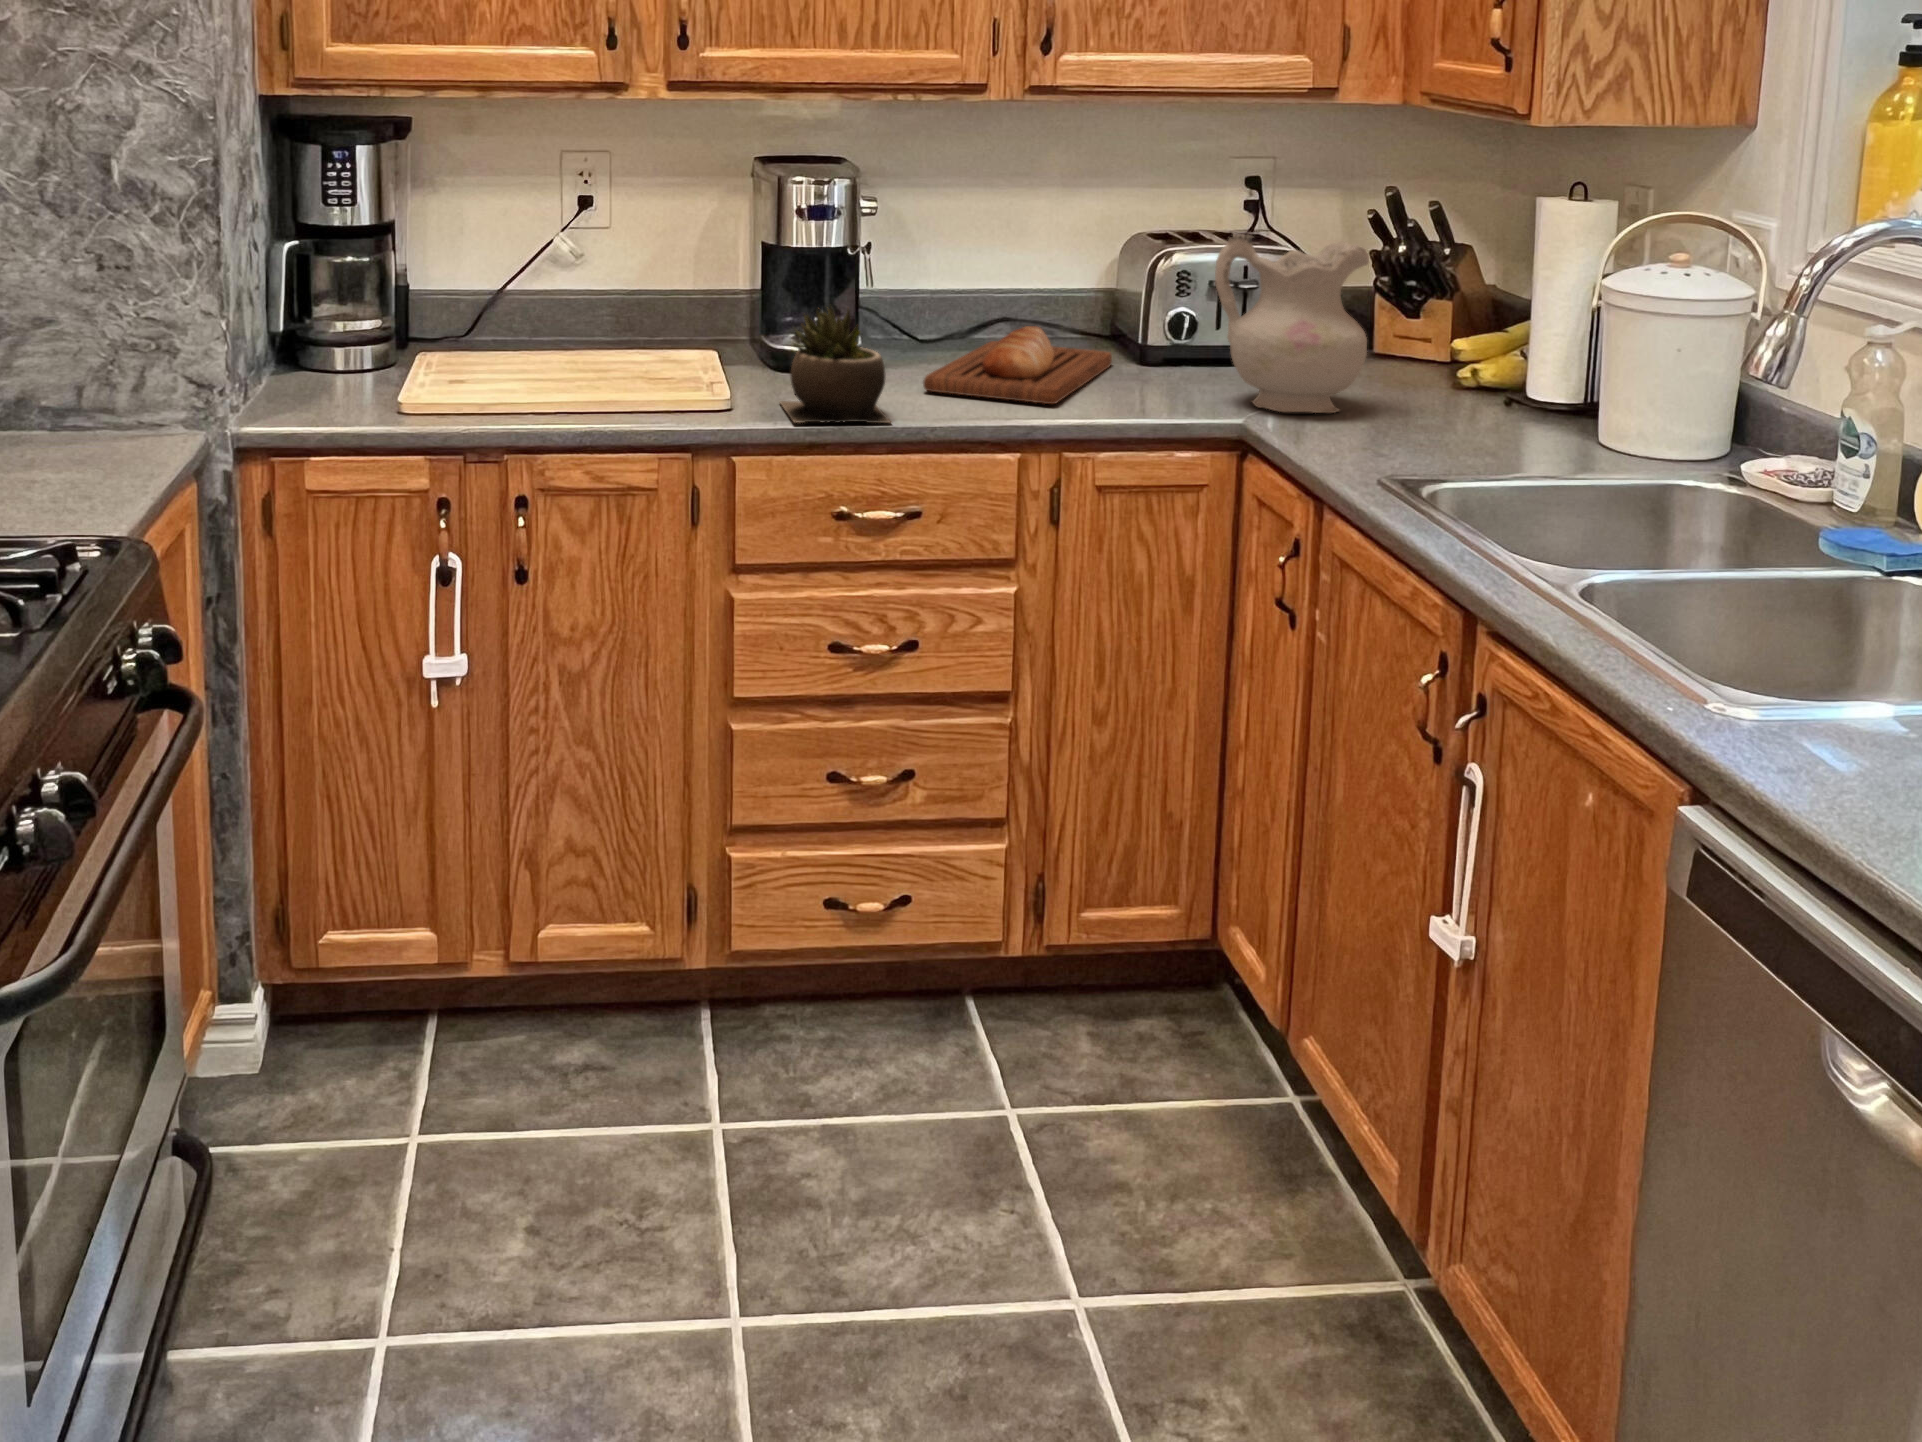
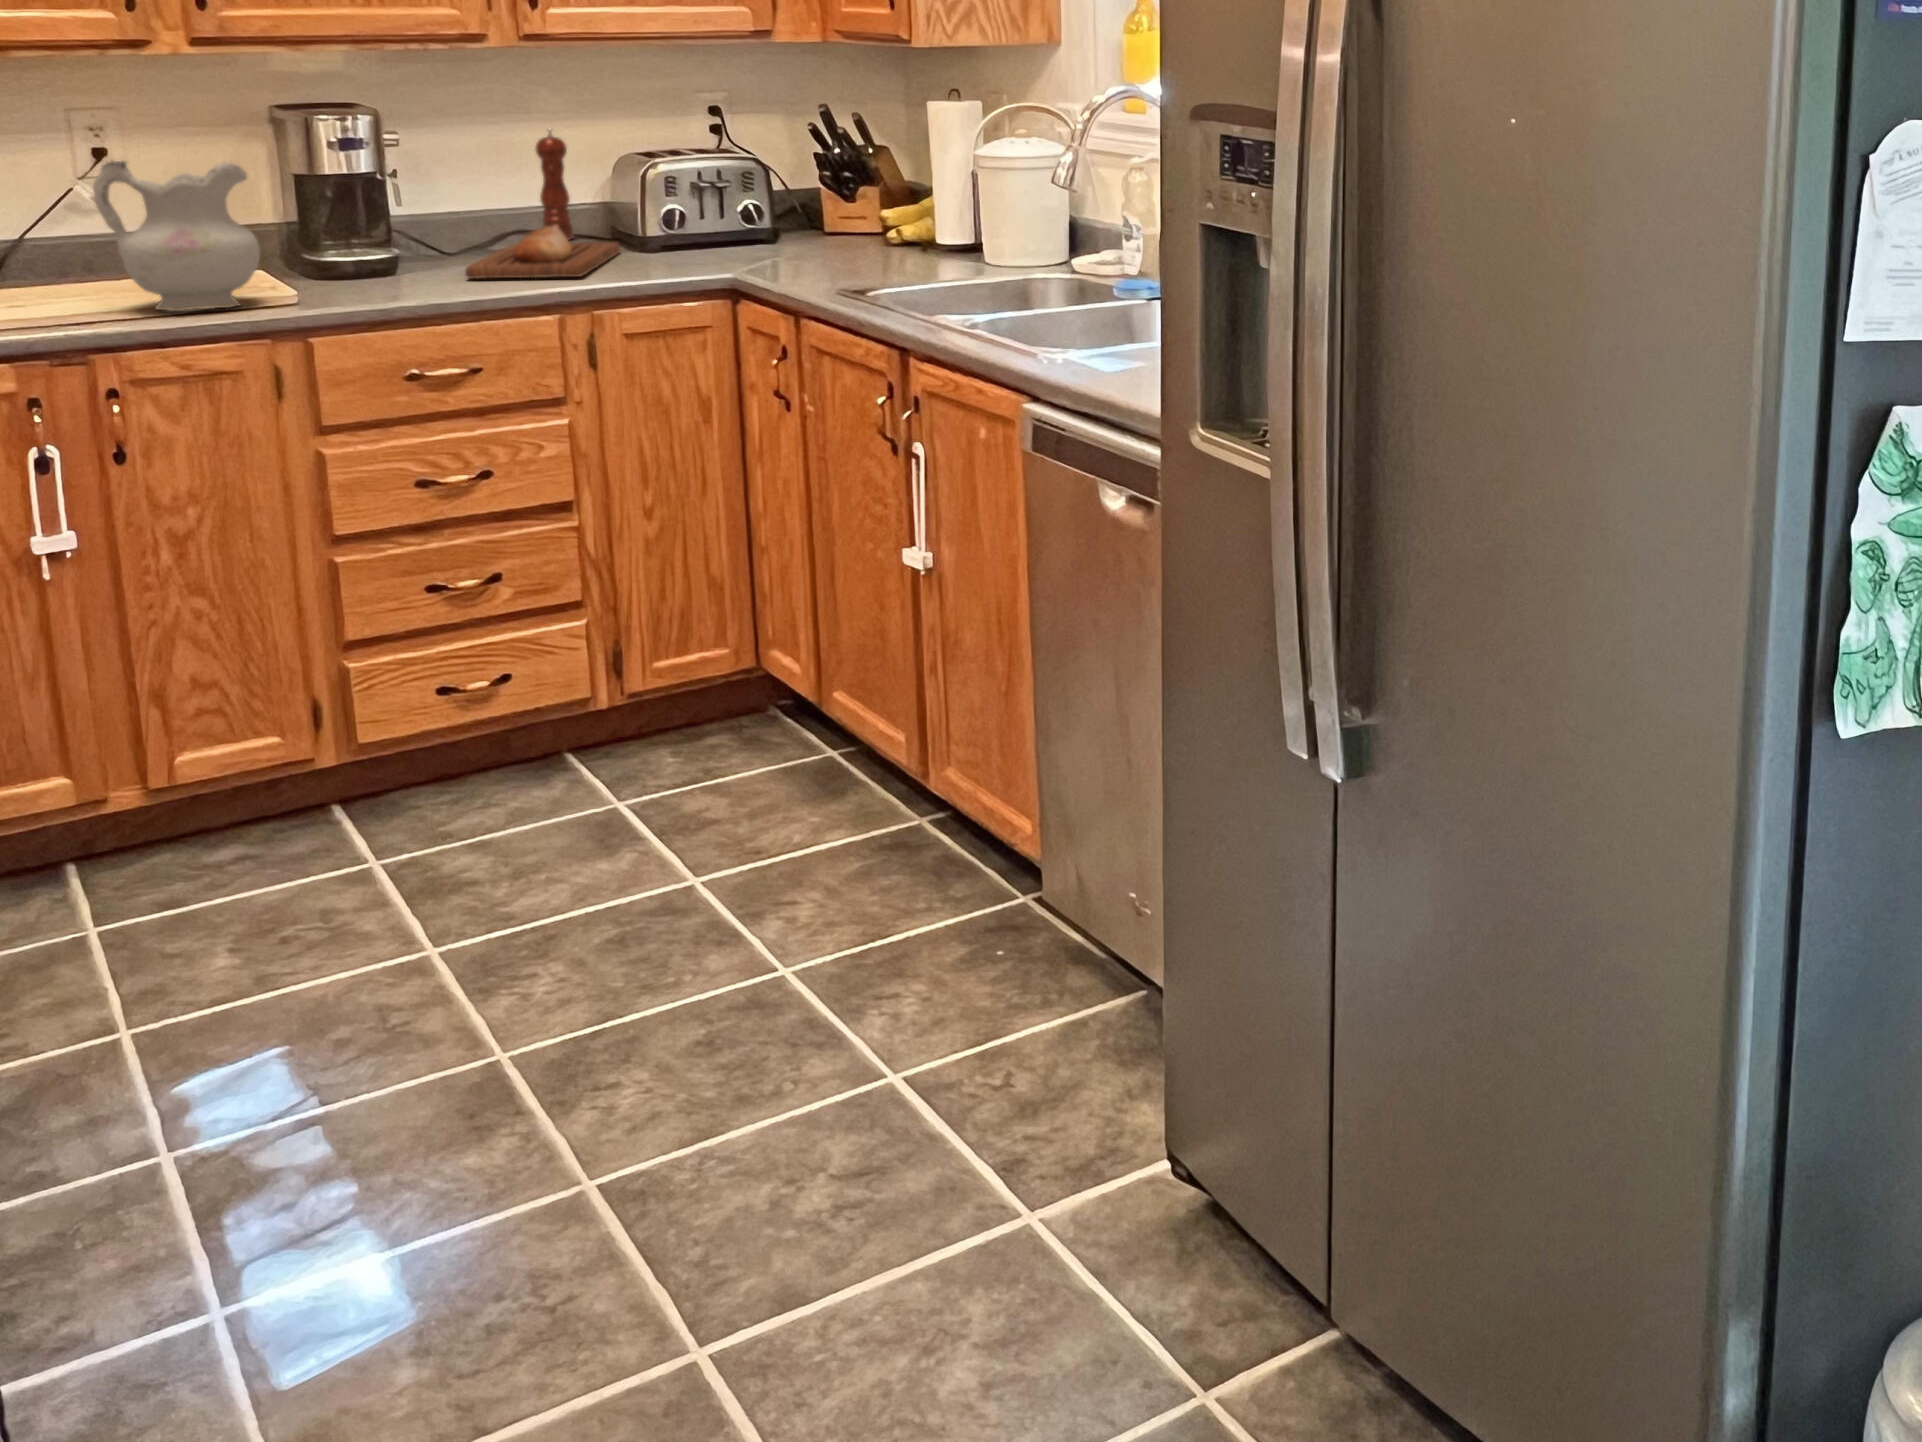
pepper mill: none [1029,197,1070,337] -> present [535,129,574,240]
ceramic pitcher: present [1215,234,1369,413] -> present [93,161,260,311]
succulent plant: present [780,307,892,423] -> none [339,211,449,305]

